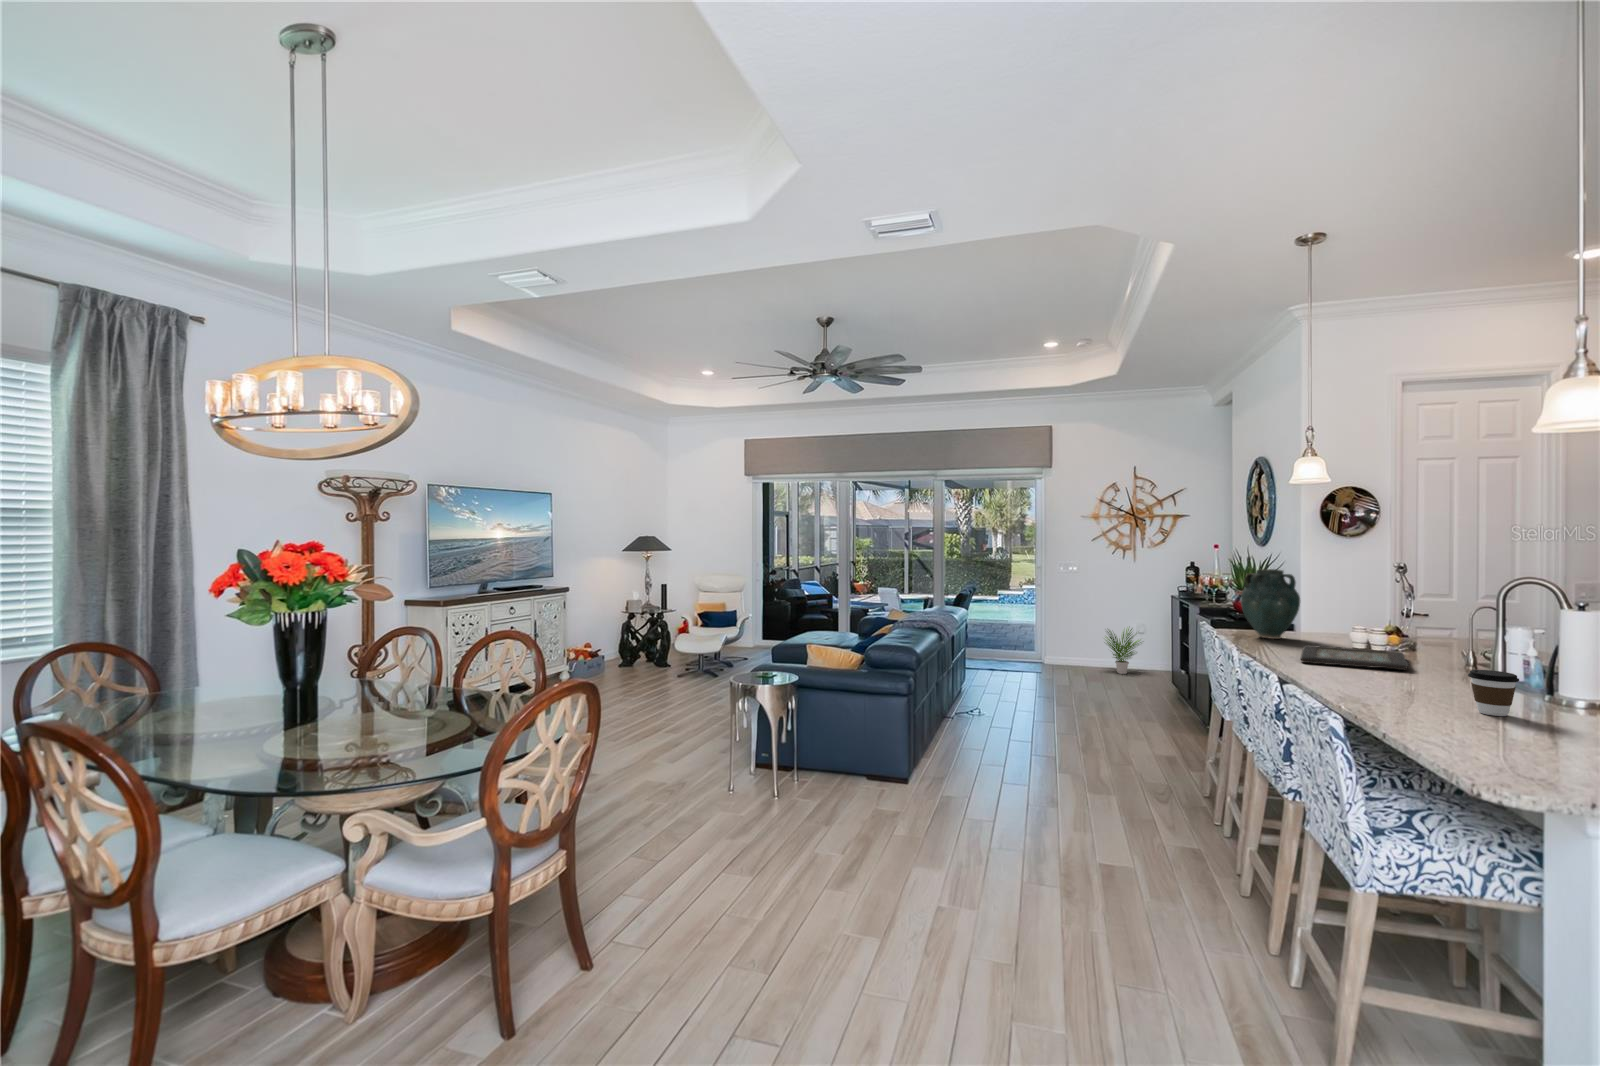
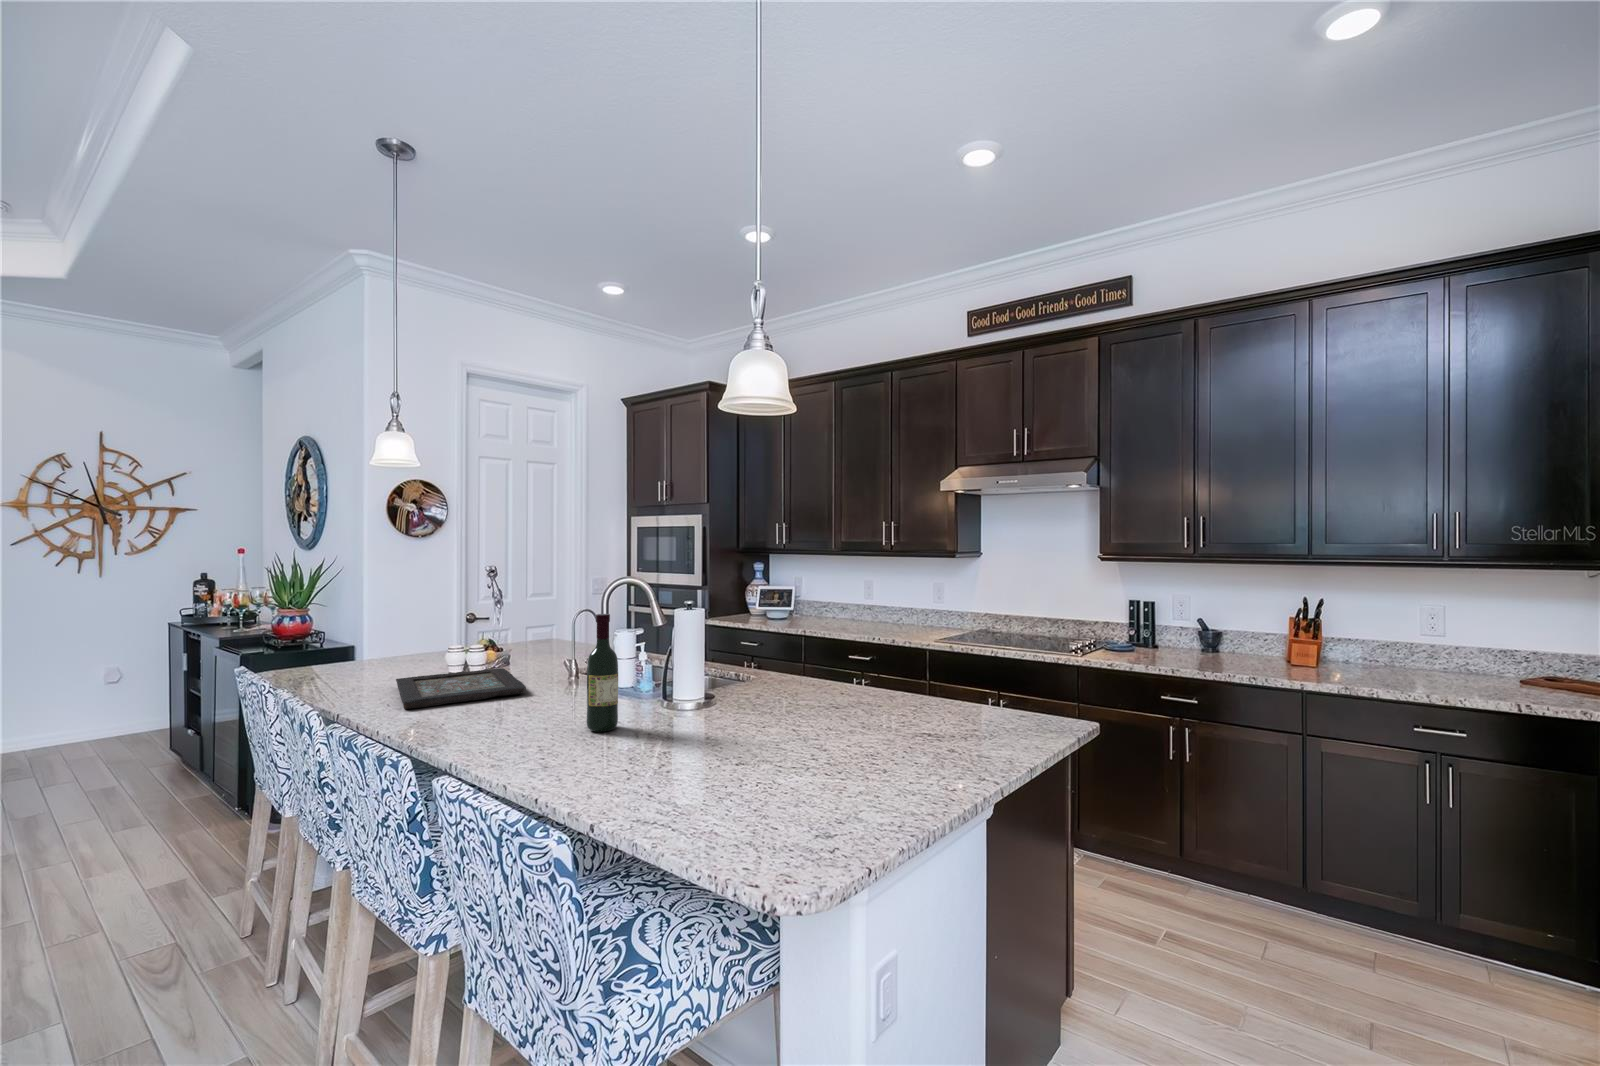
vase: present [1241,569,1300,639] -> none [299,579,381,675]
wine bottle: none [1437,606,1471,702] -> present [587,614,618,732]
potted plant: present [1105,629,1141,674] -> none [23,674,119,752]
coffee cup: present [1468,670,1519,716] -> none [628,686,673,742]

